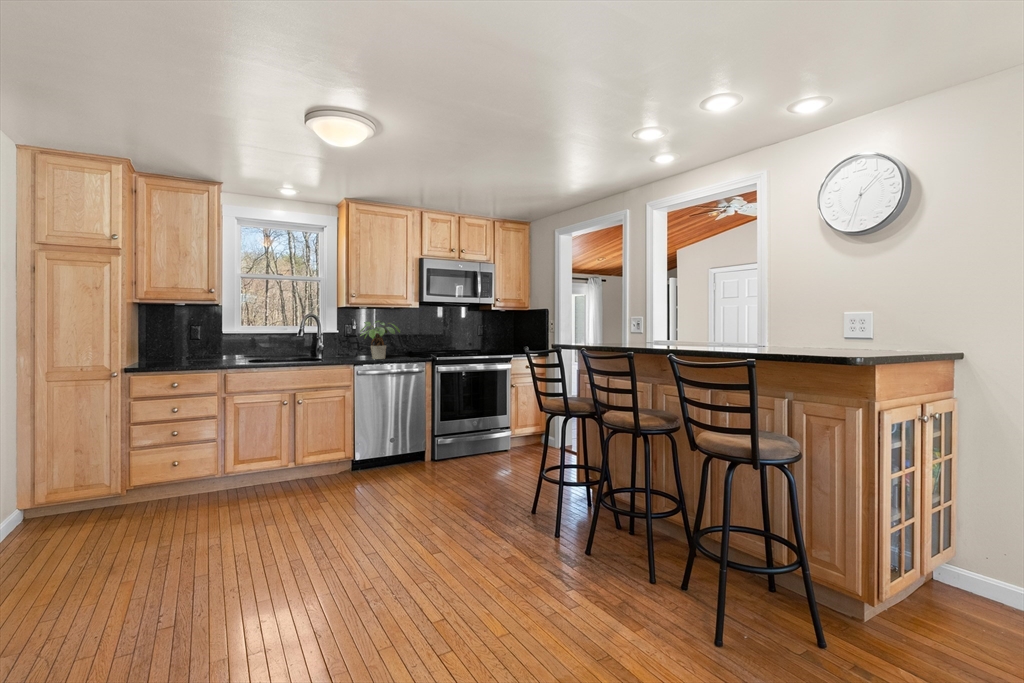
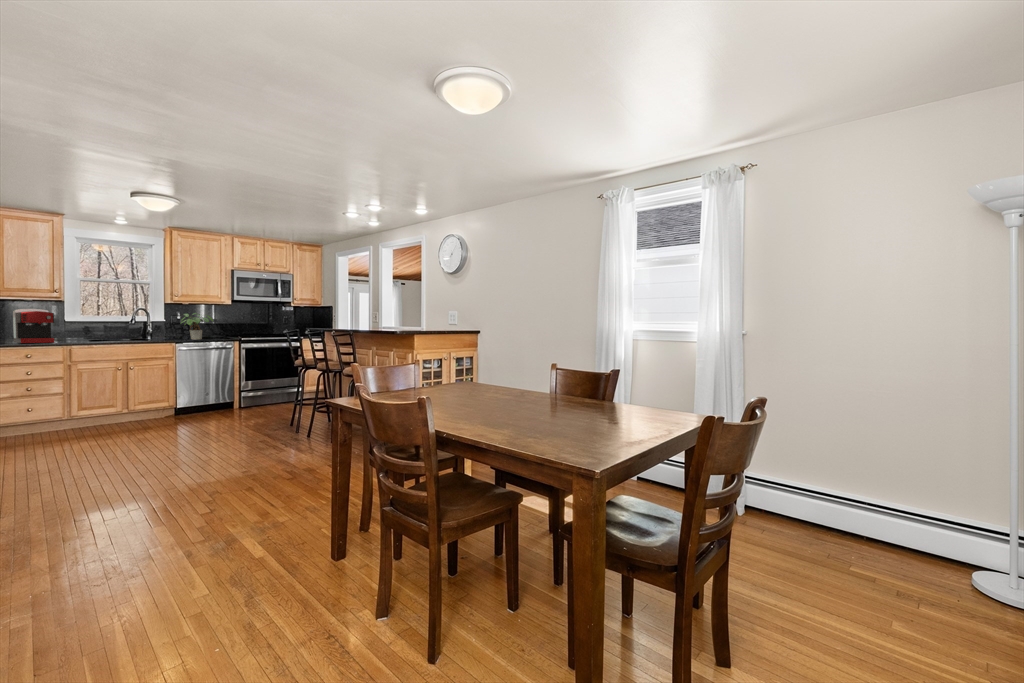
coffee maker: none [160,317,207,366] -> present [13,309,54,343]

